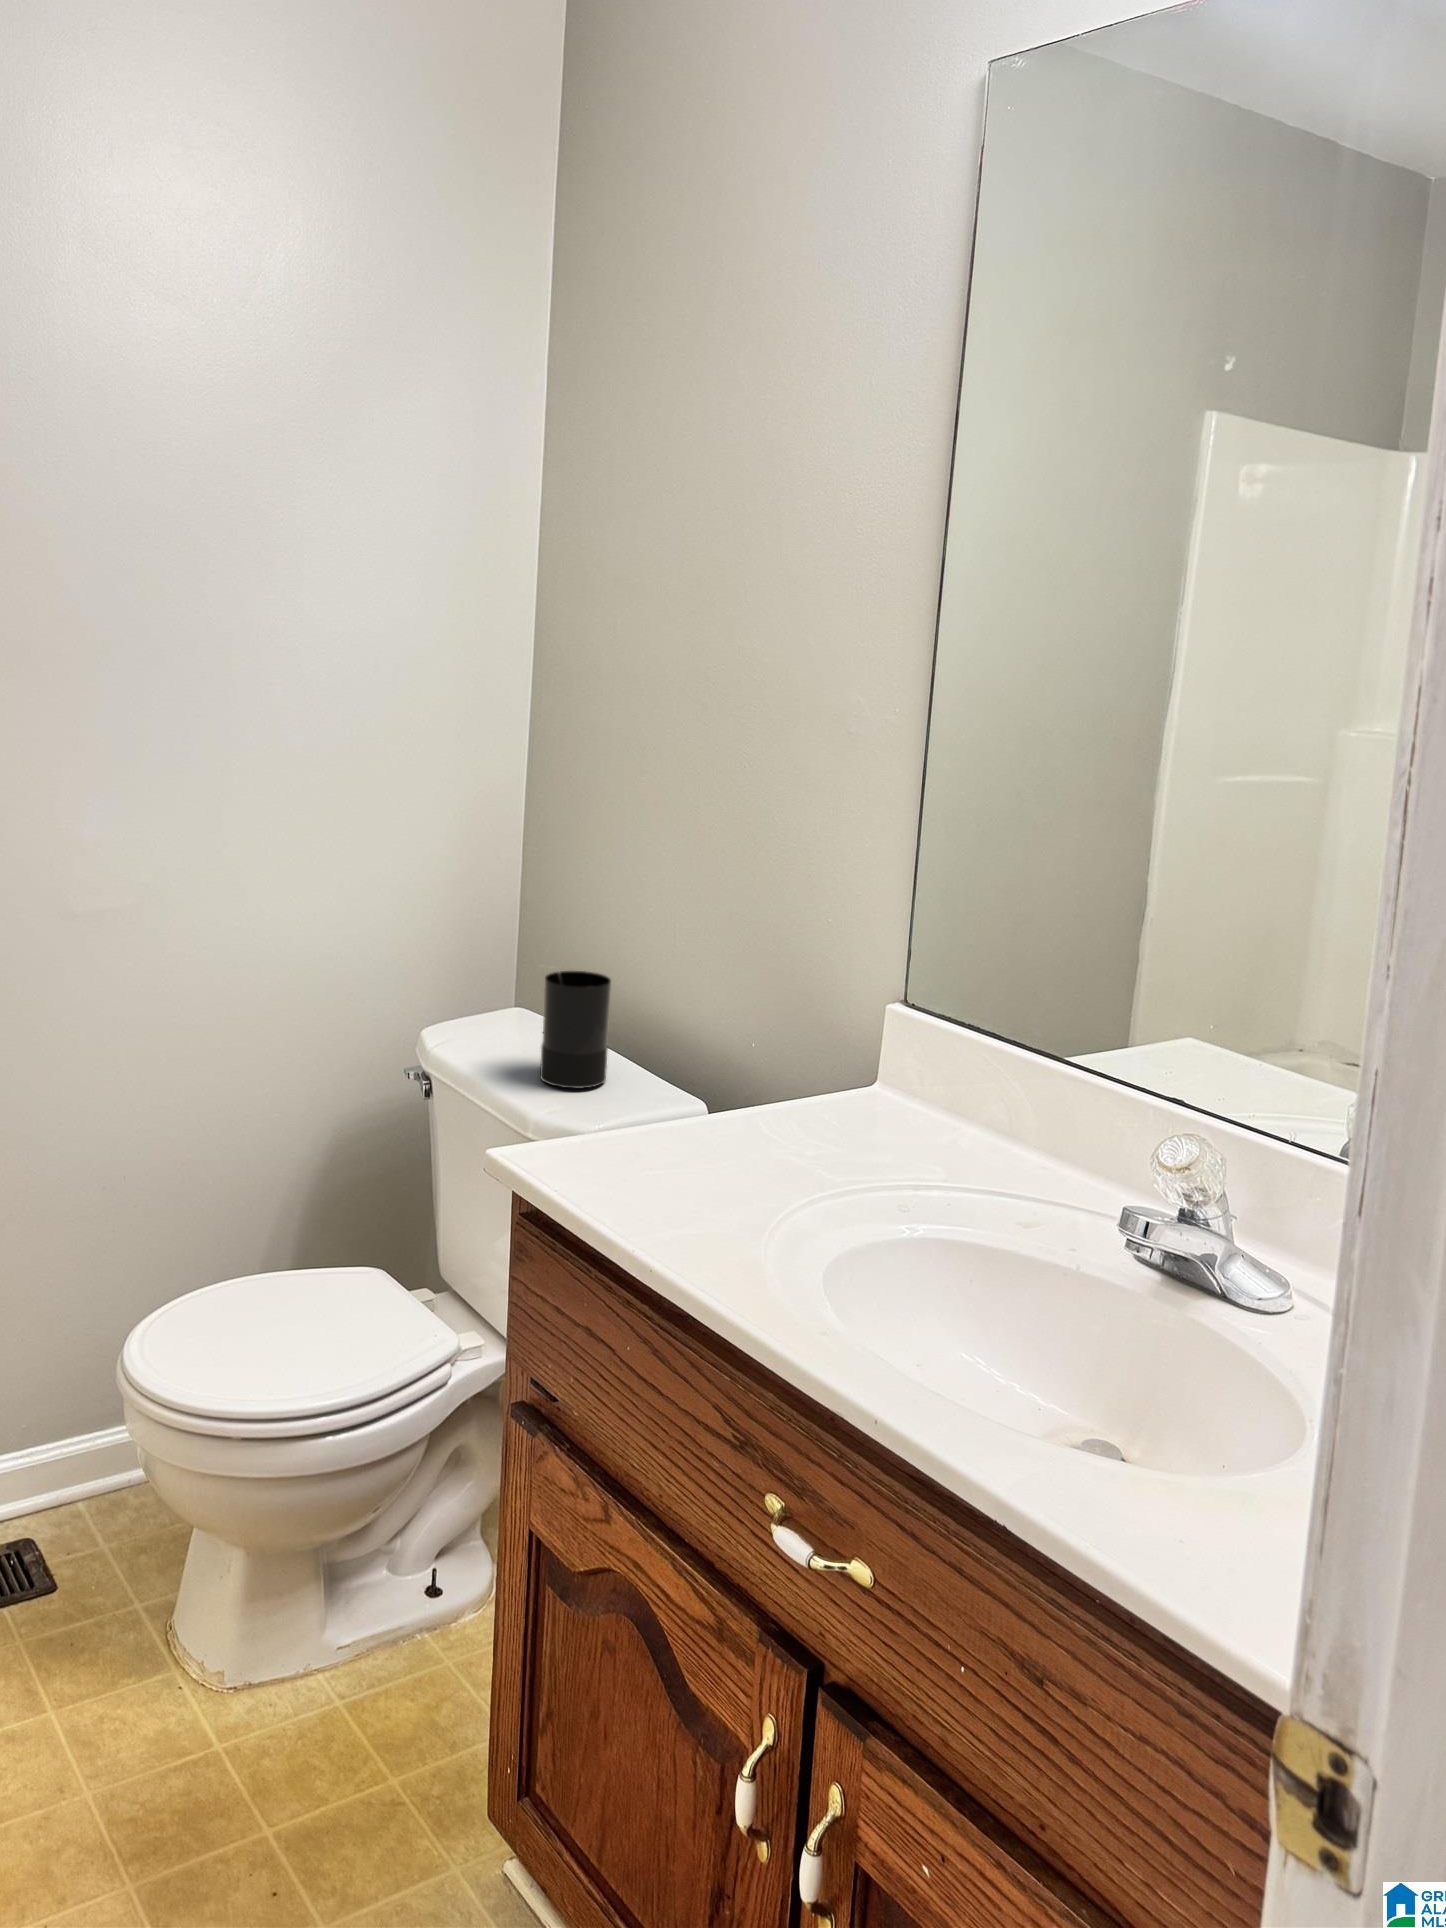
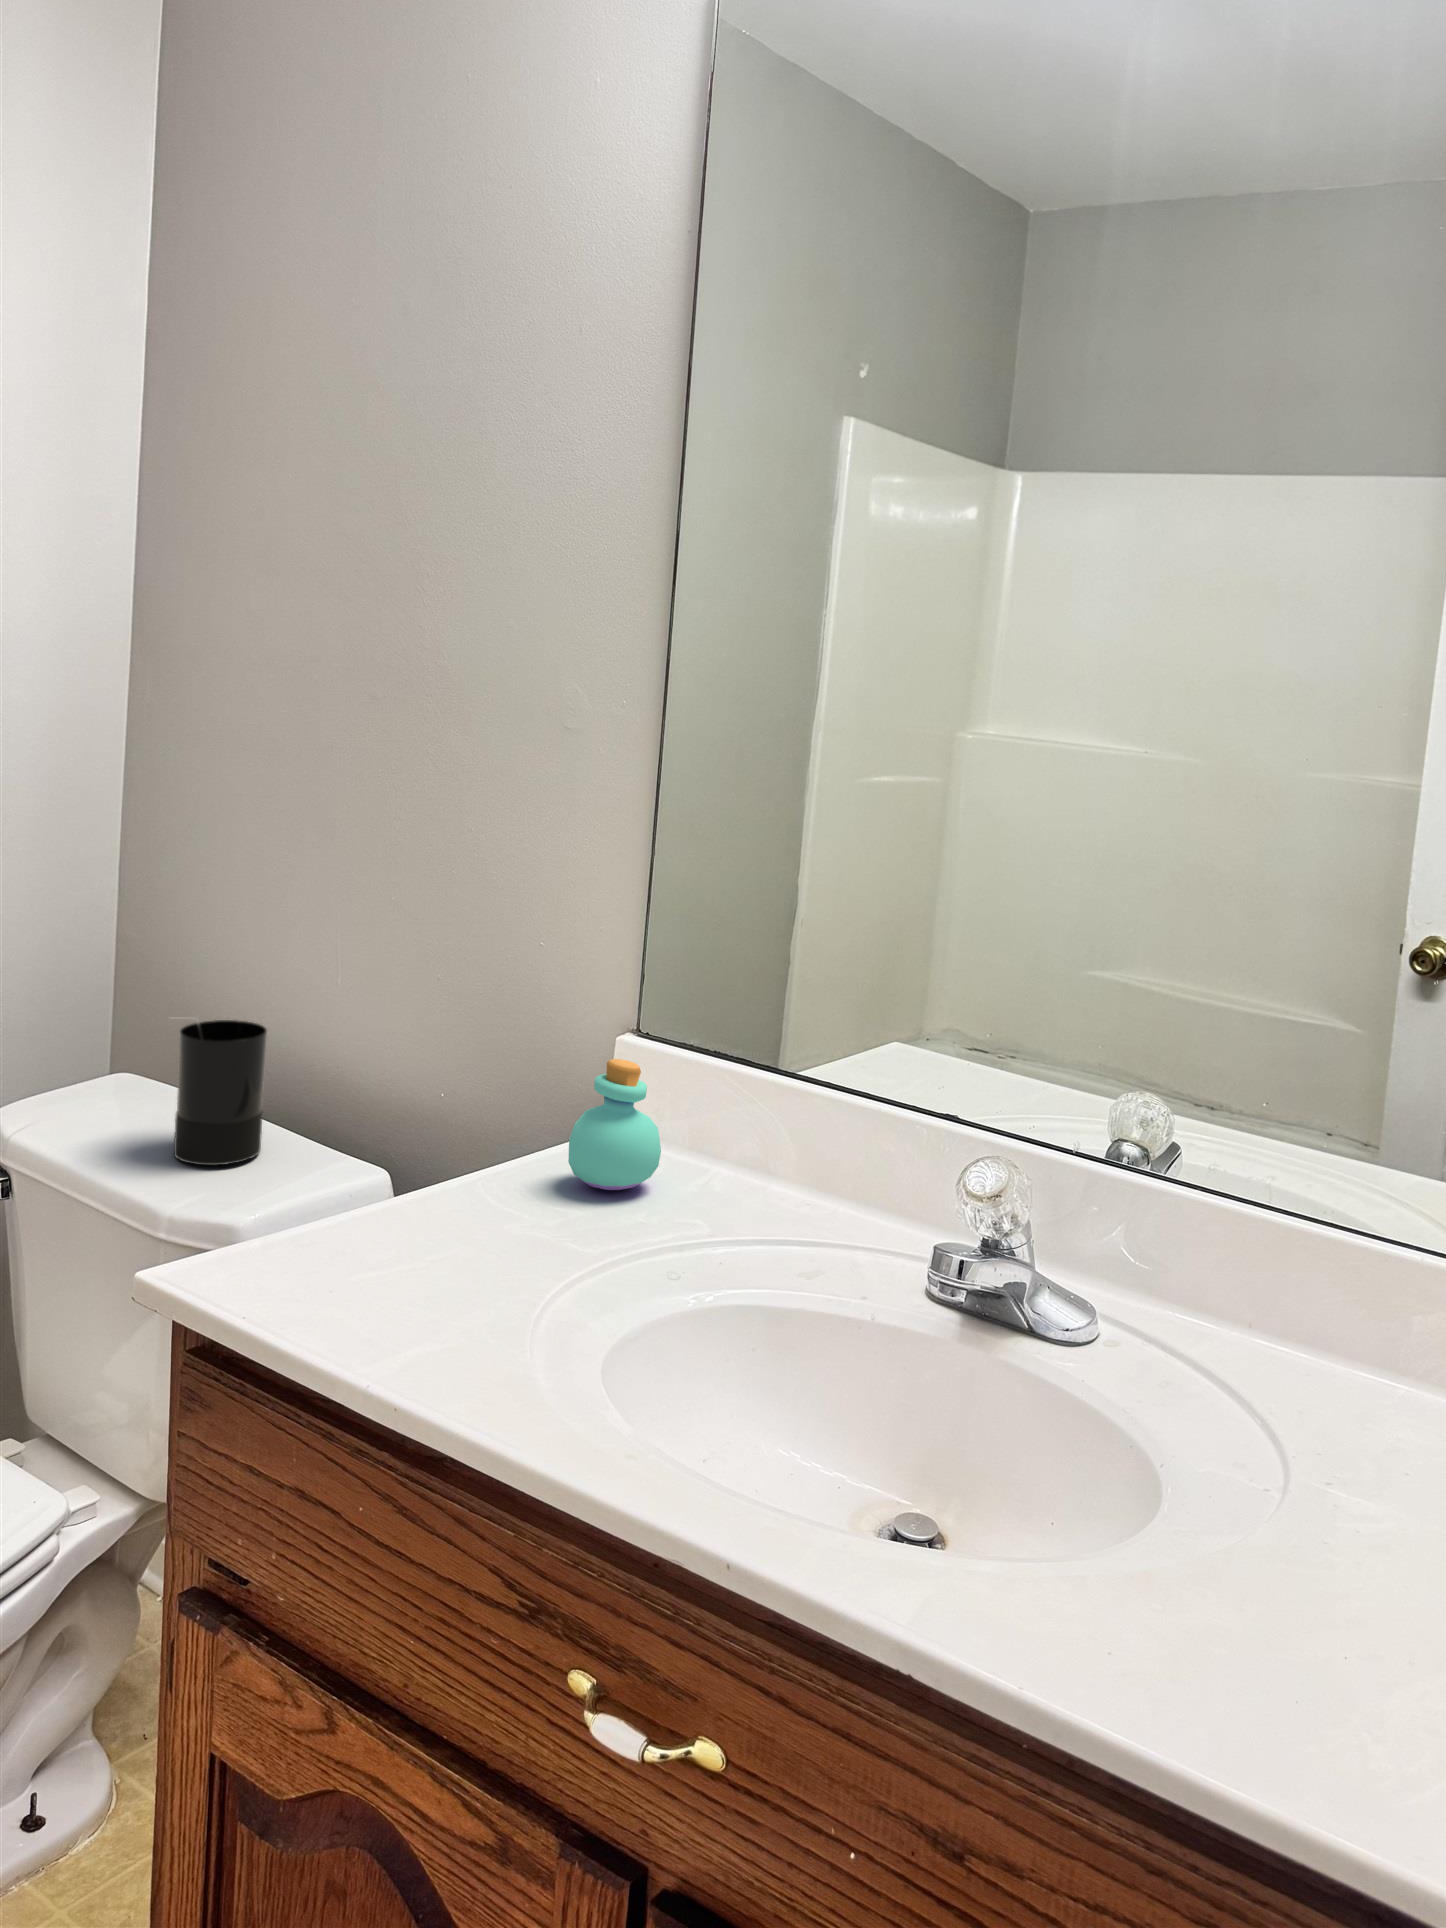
perfume bottle: none [831,1021,913,1135] -> present [568,1059,661,1190]

